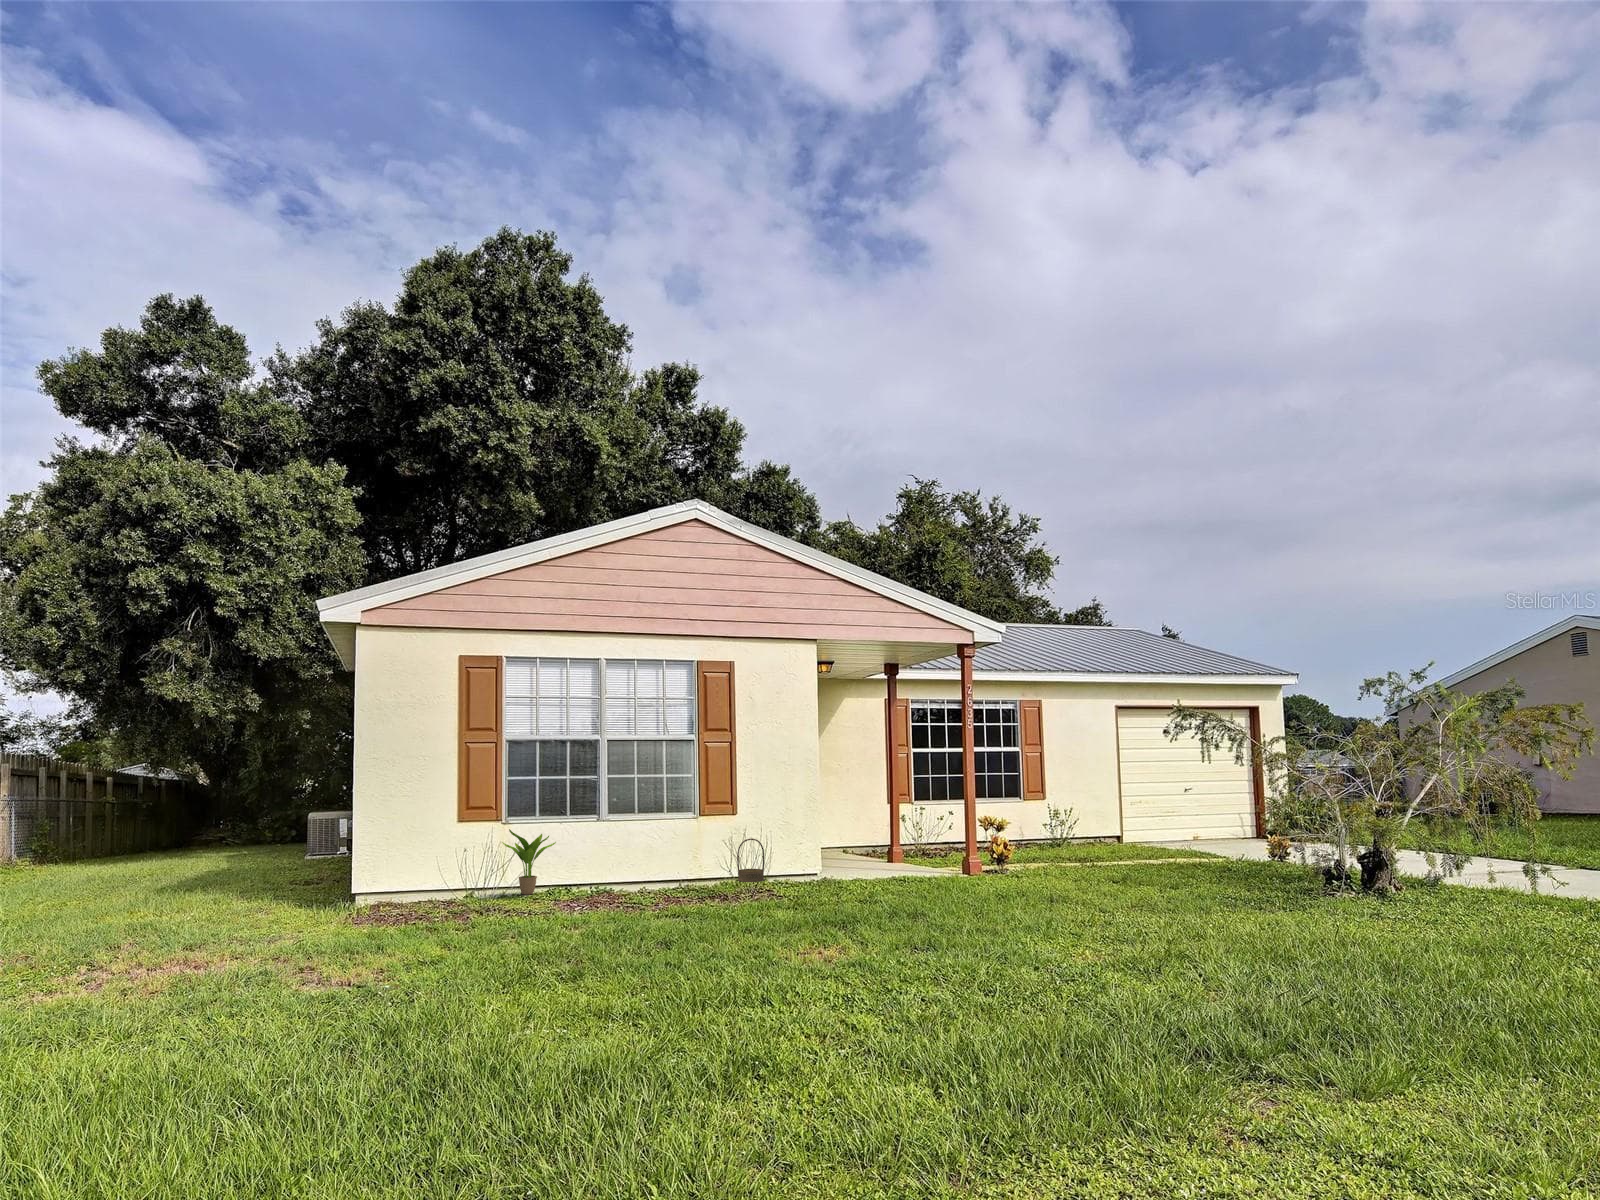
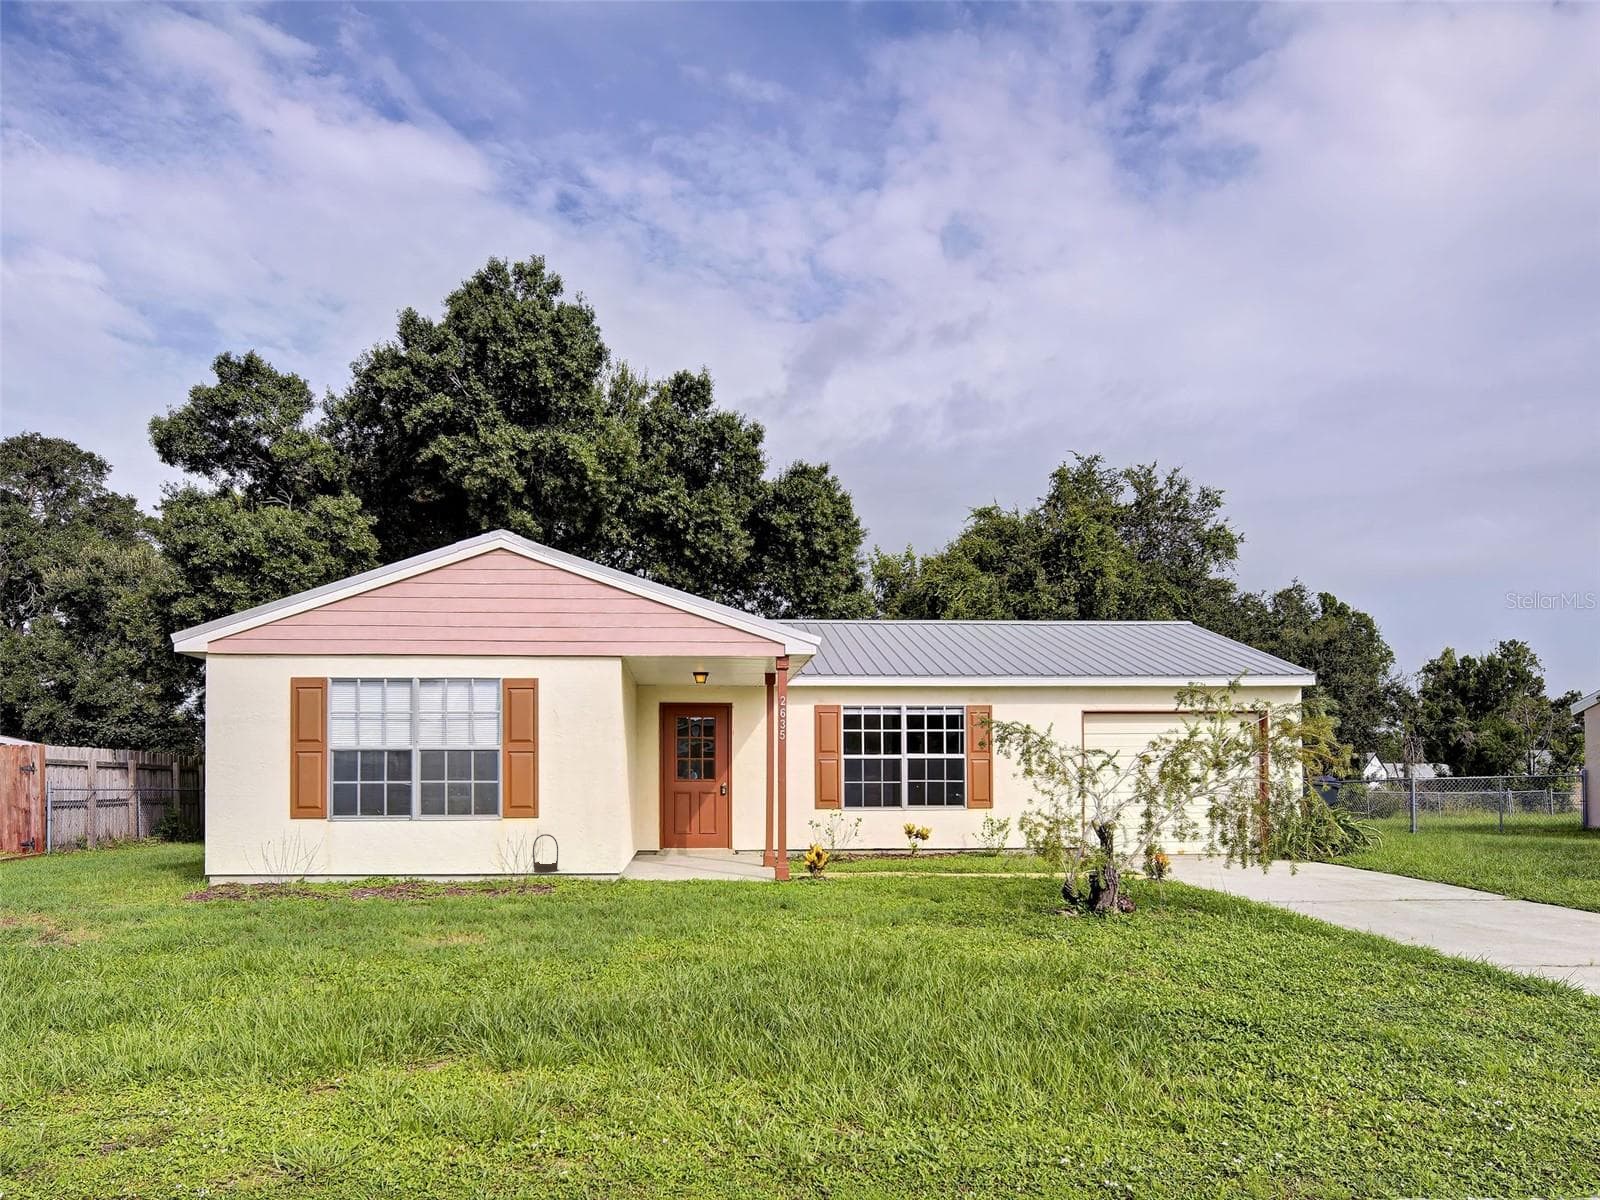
potted plant: present [502,829,556,895] -> none [323,827,372,882]

